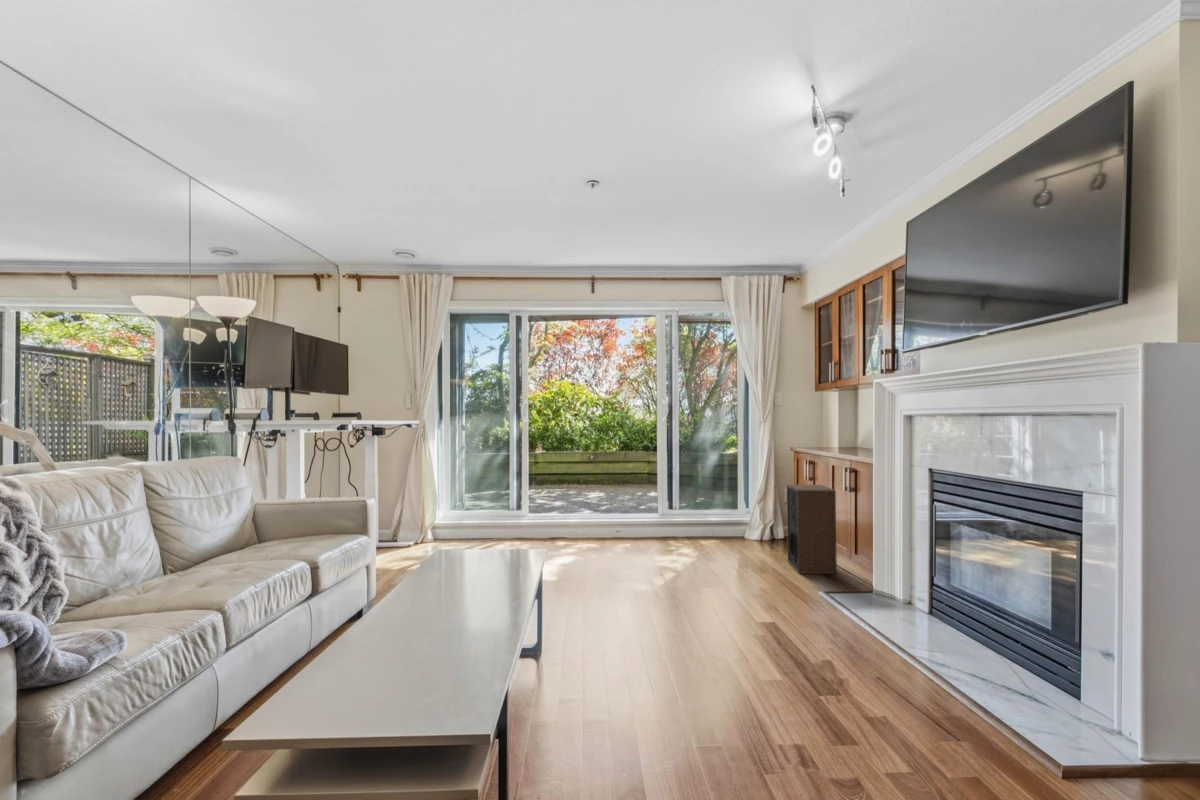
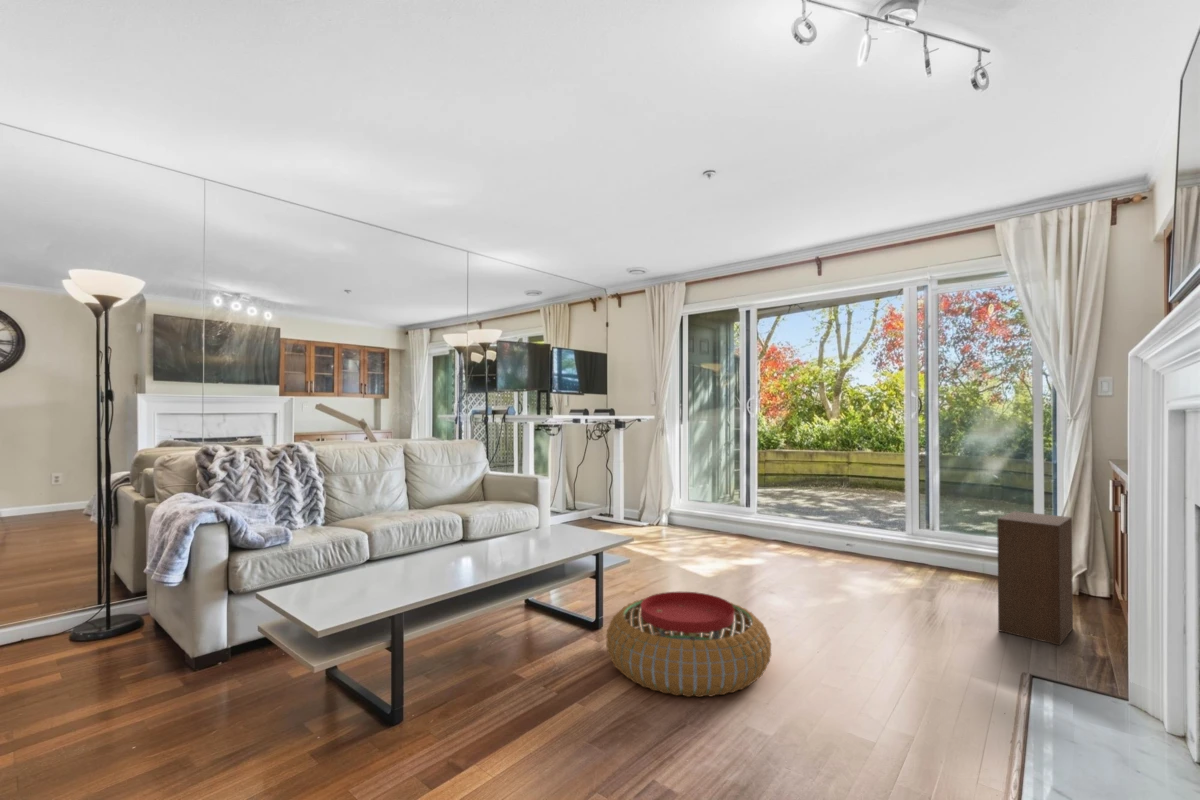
pouf: none [614,587,778,690] -> present [606,592,771,697]

